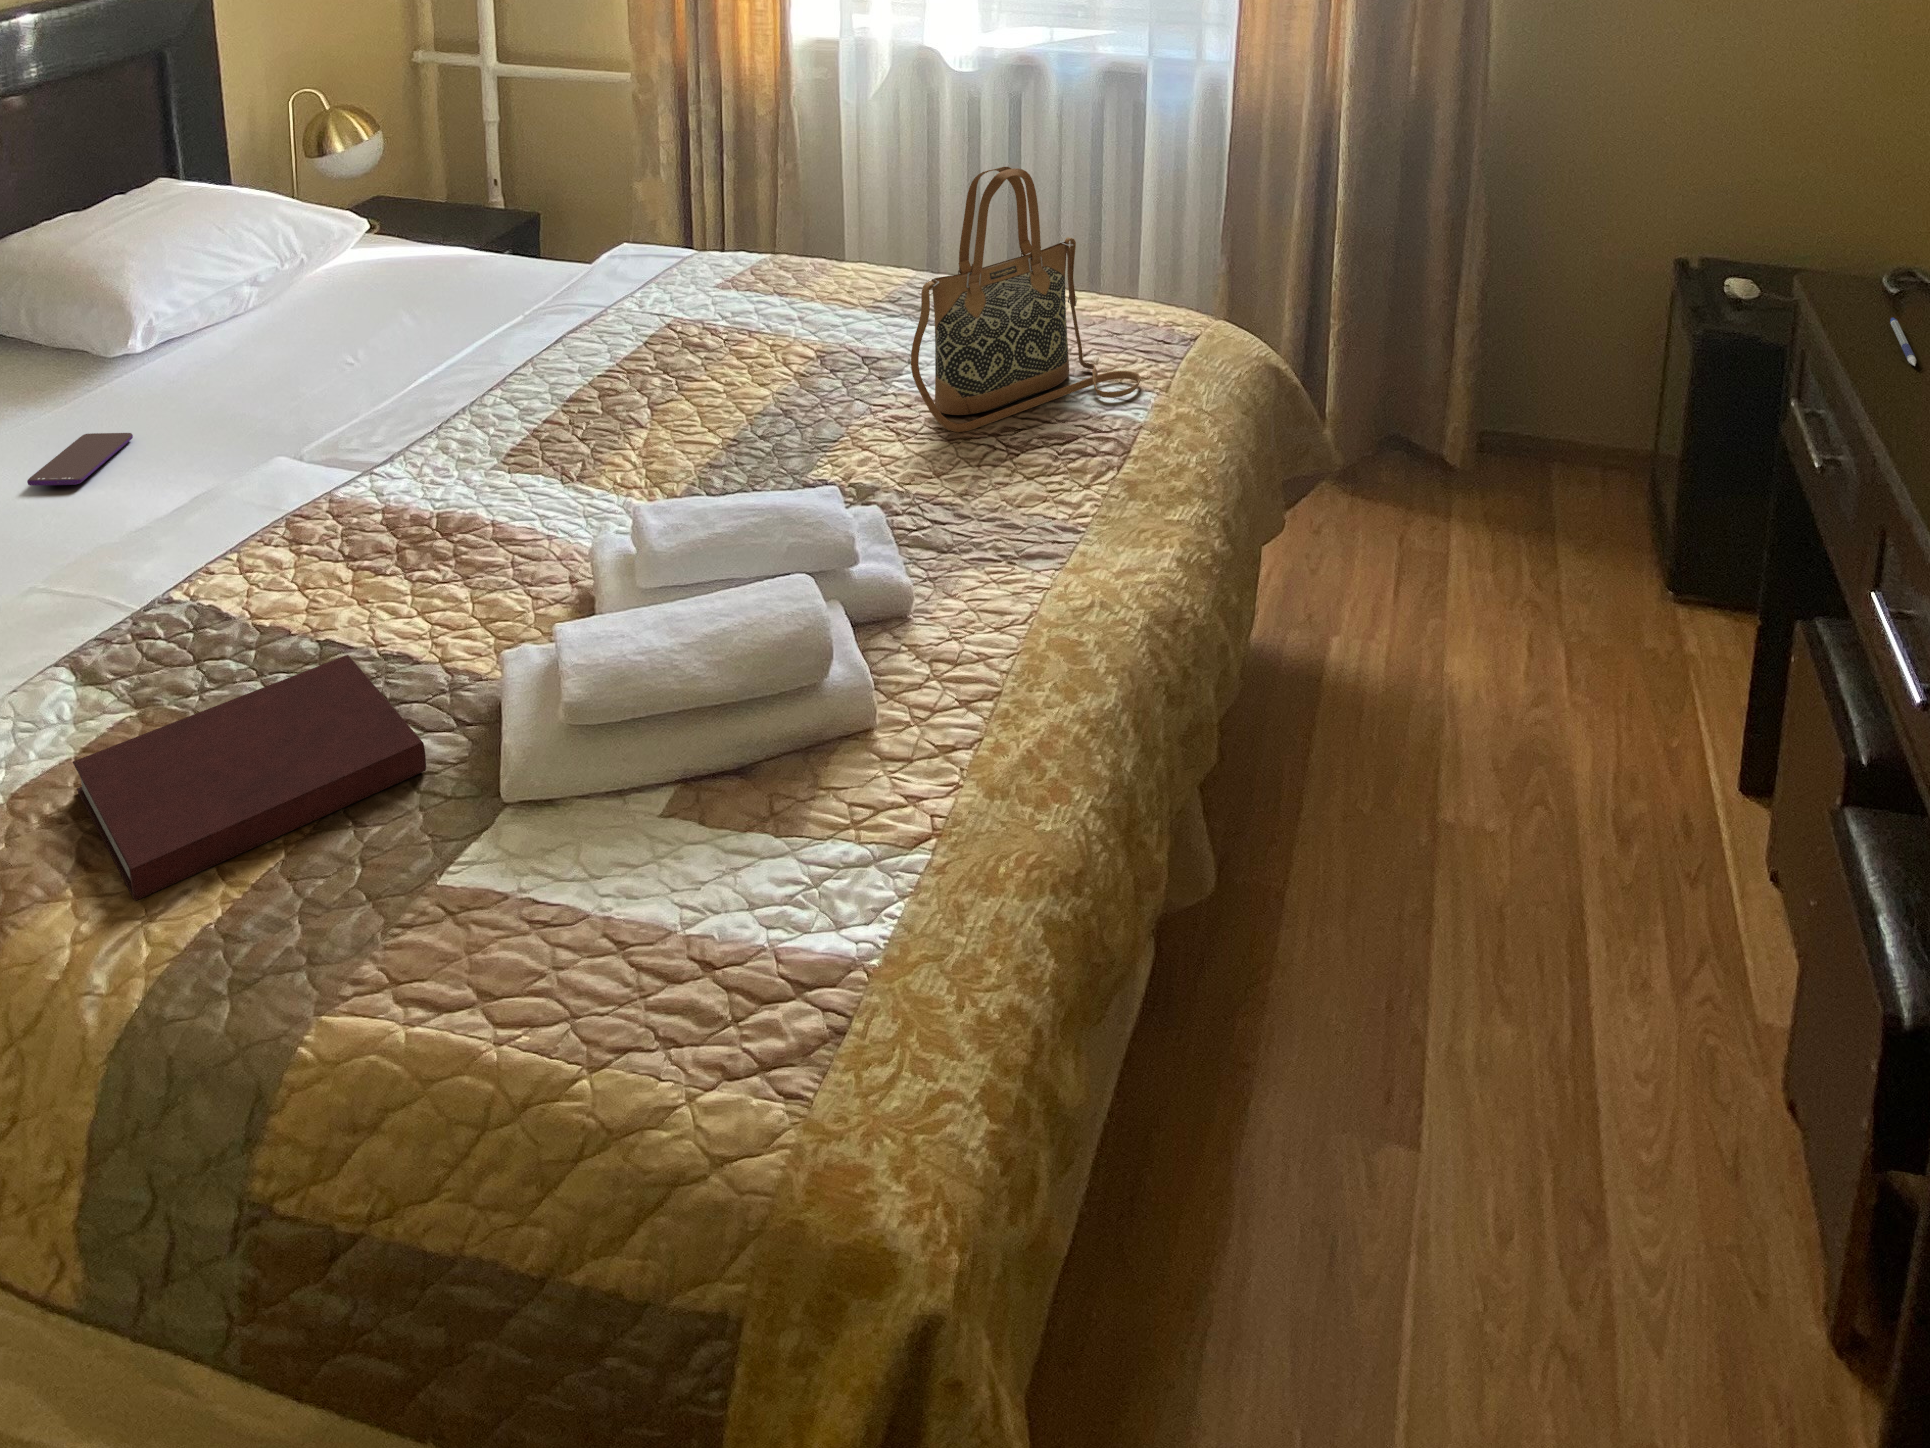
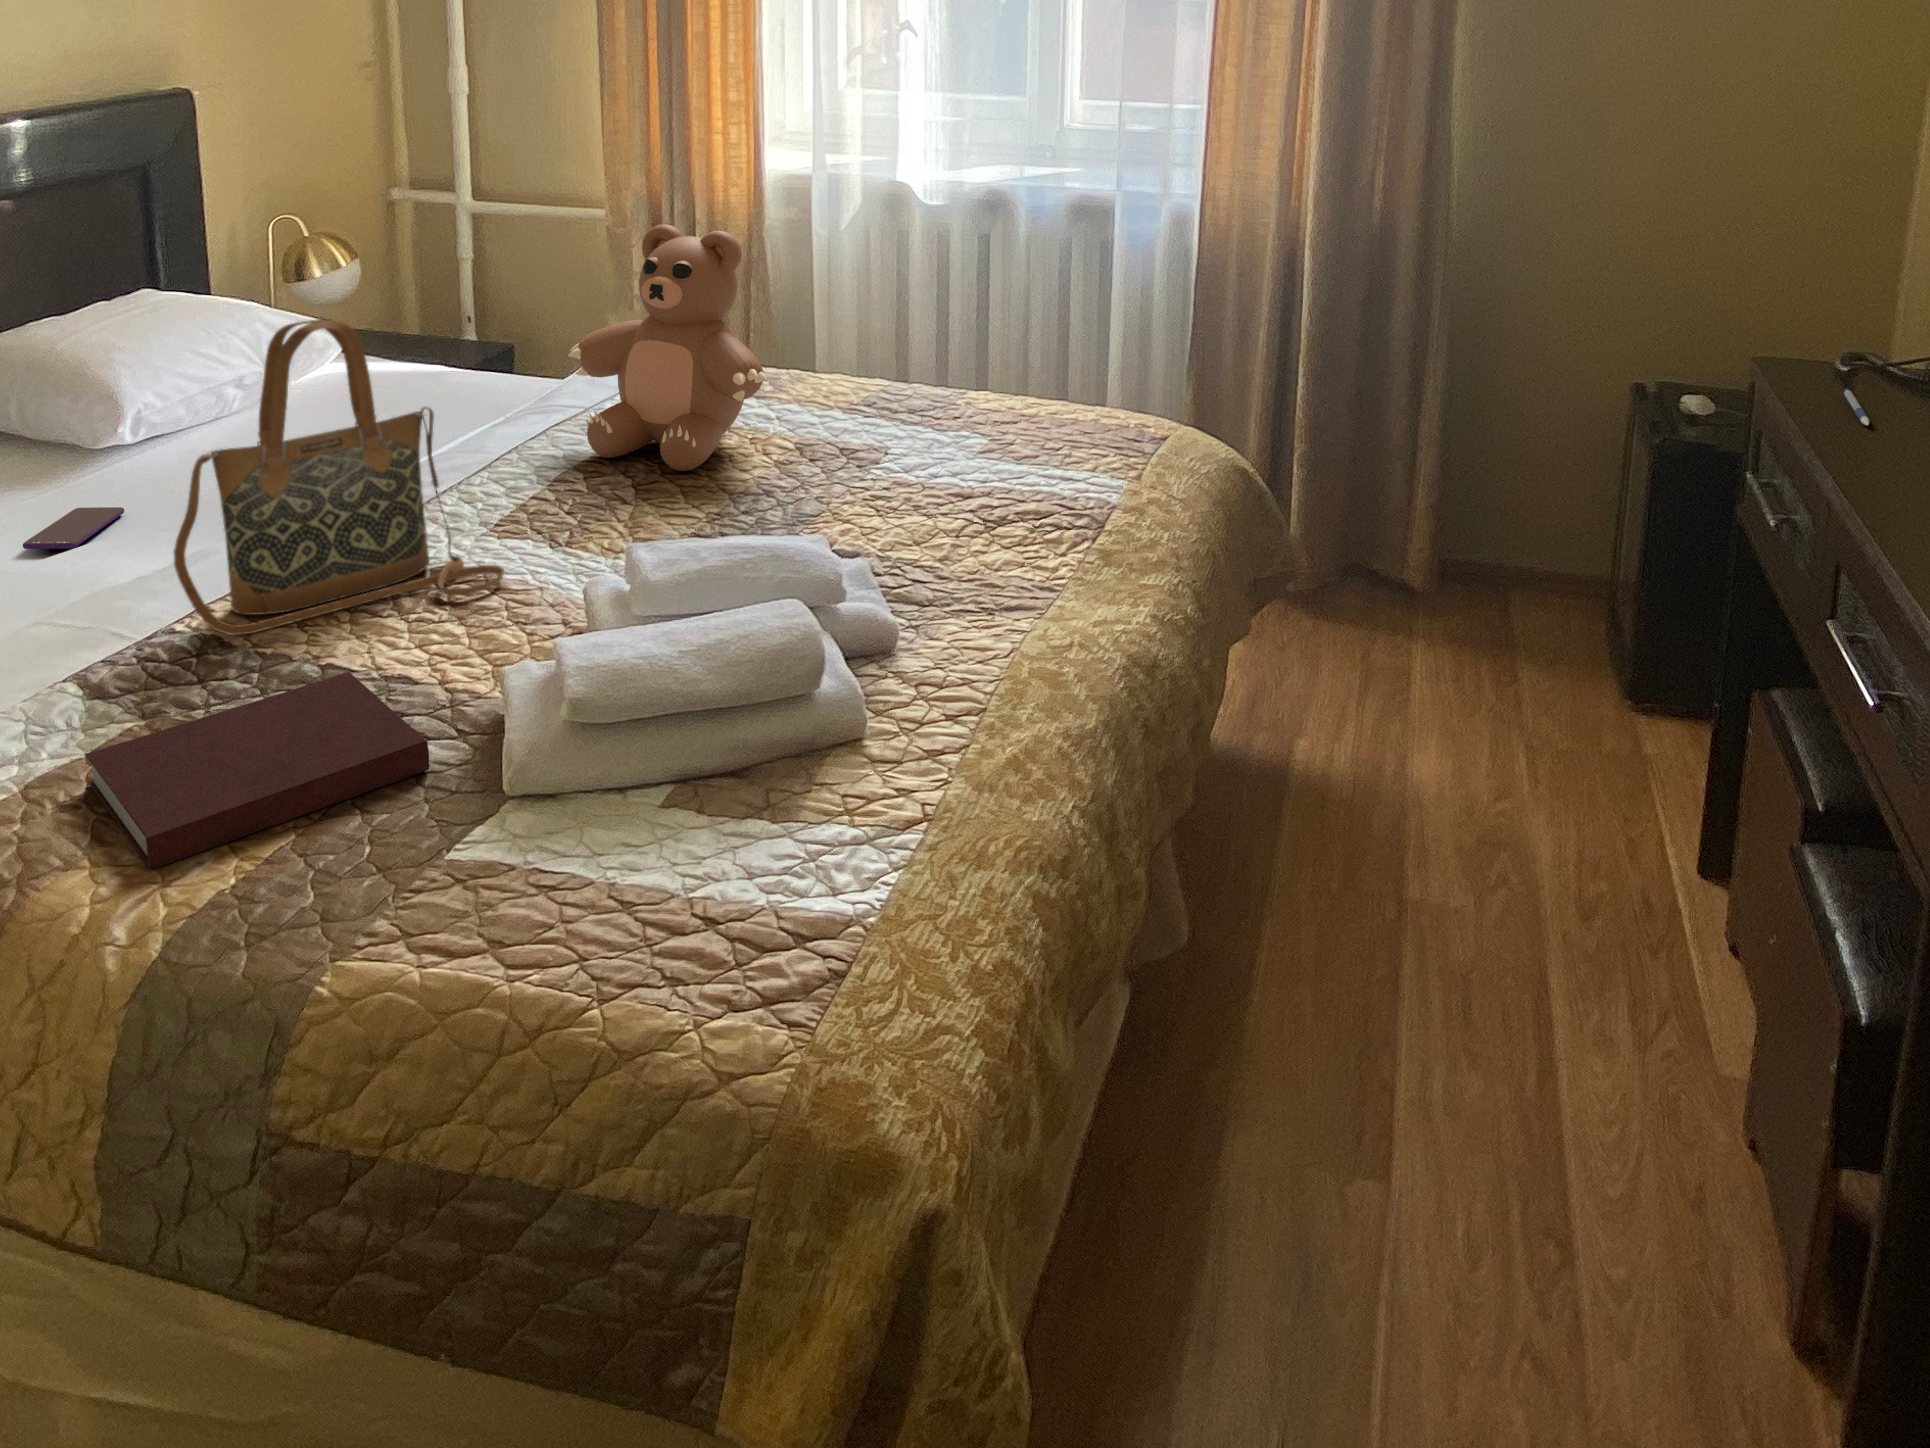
teddy bear: none [583,132,786,389] -> present [568,224,767,471]
handbag: present [911,167,1141,432] -> present [174,319,504,635]

